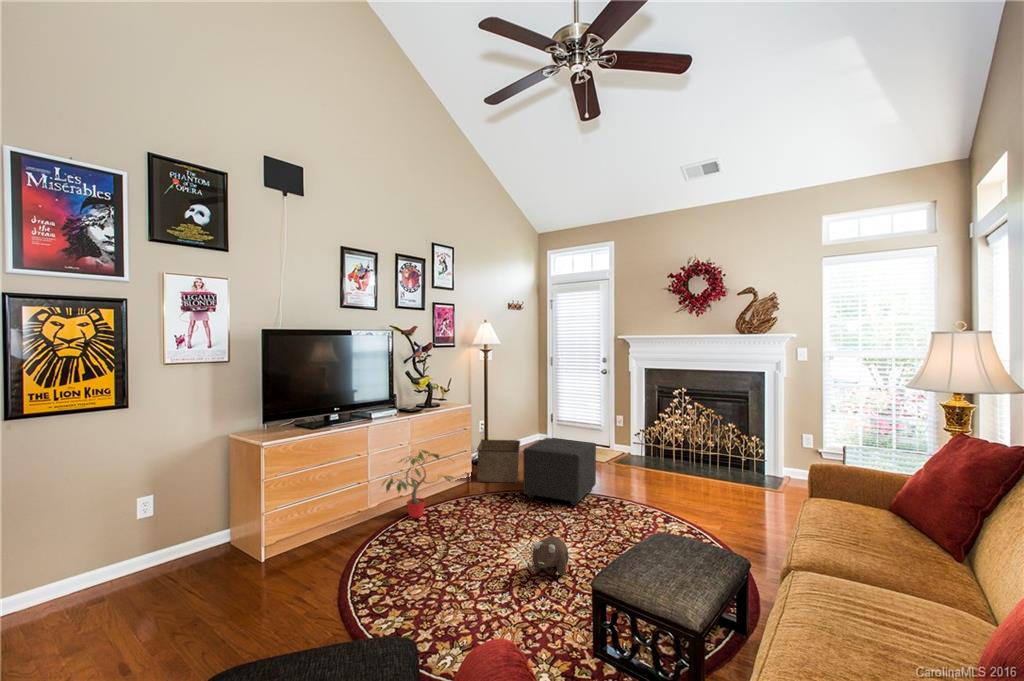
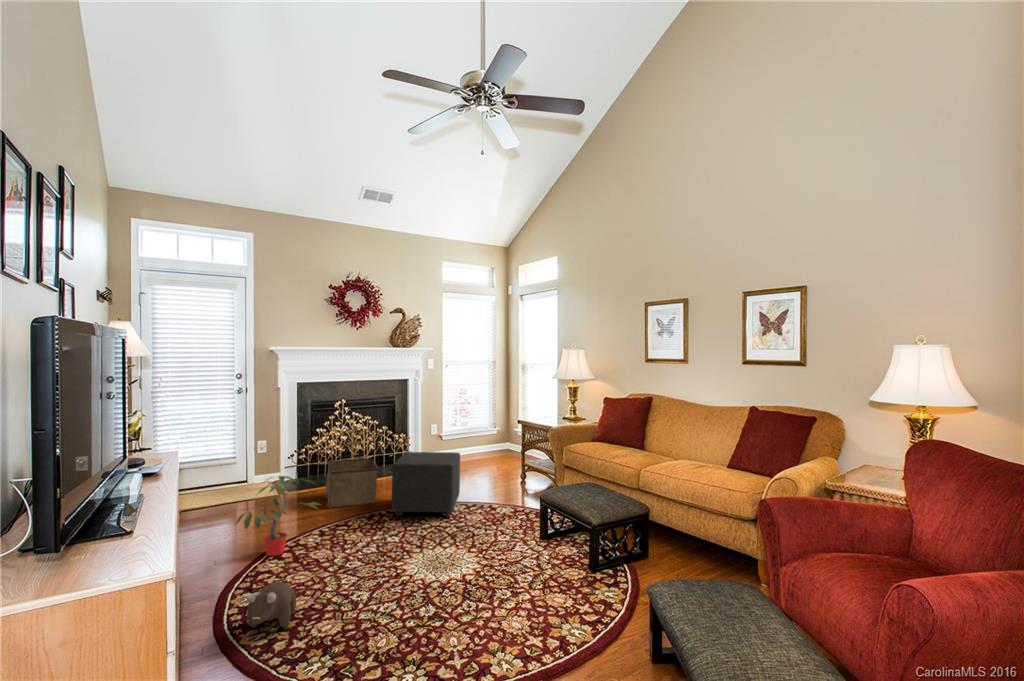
plush toy: present [532,536,569,576] -> present [246,581,296,628]

